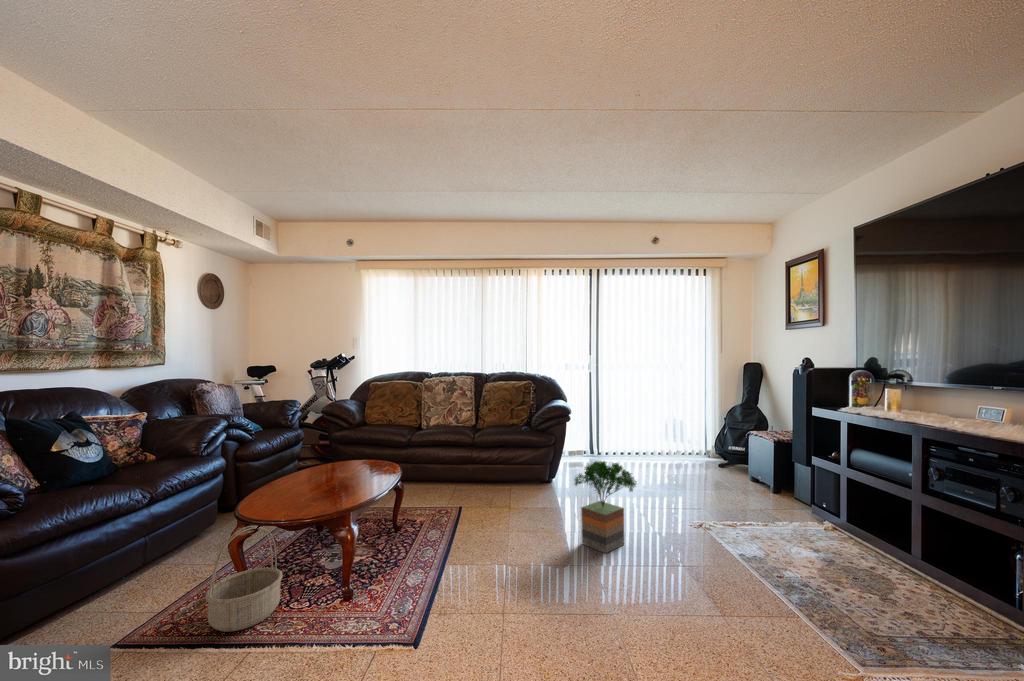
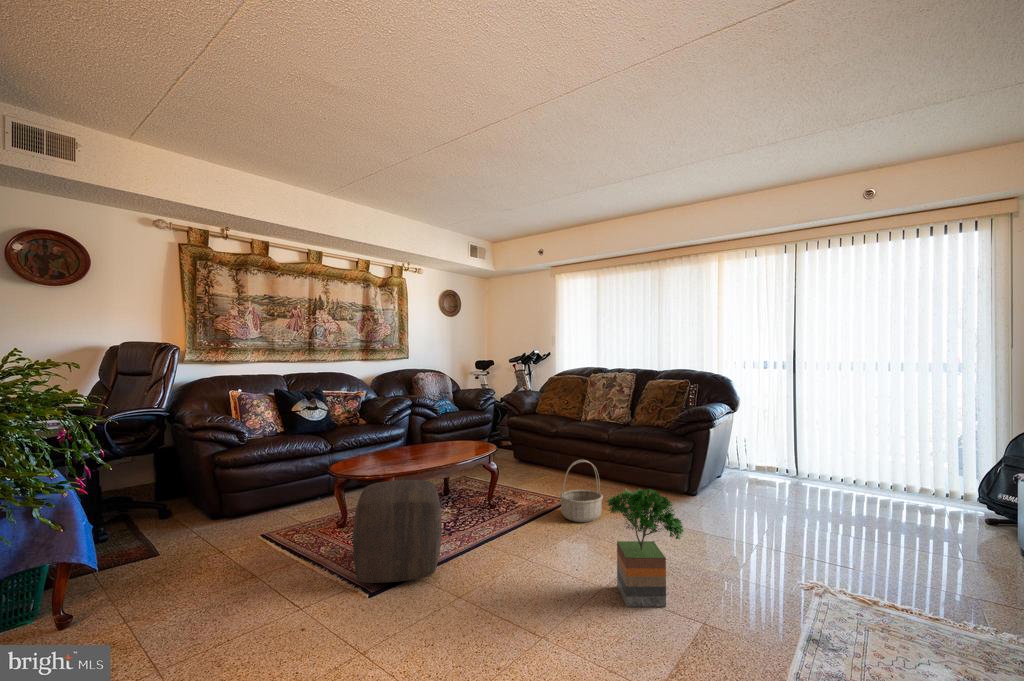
ottoman: none [341,497,458,622] -> present [353,480,442,583]
basket: present [205,526,283,632] -> present [560,460,603,522]

